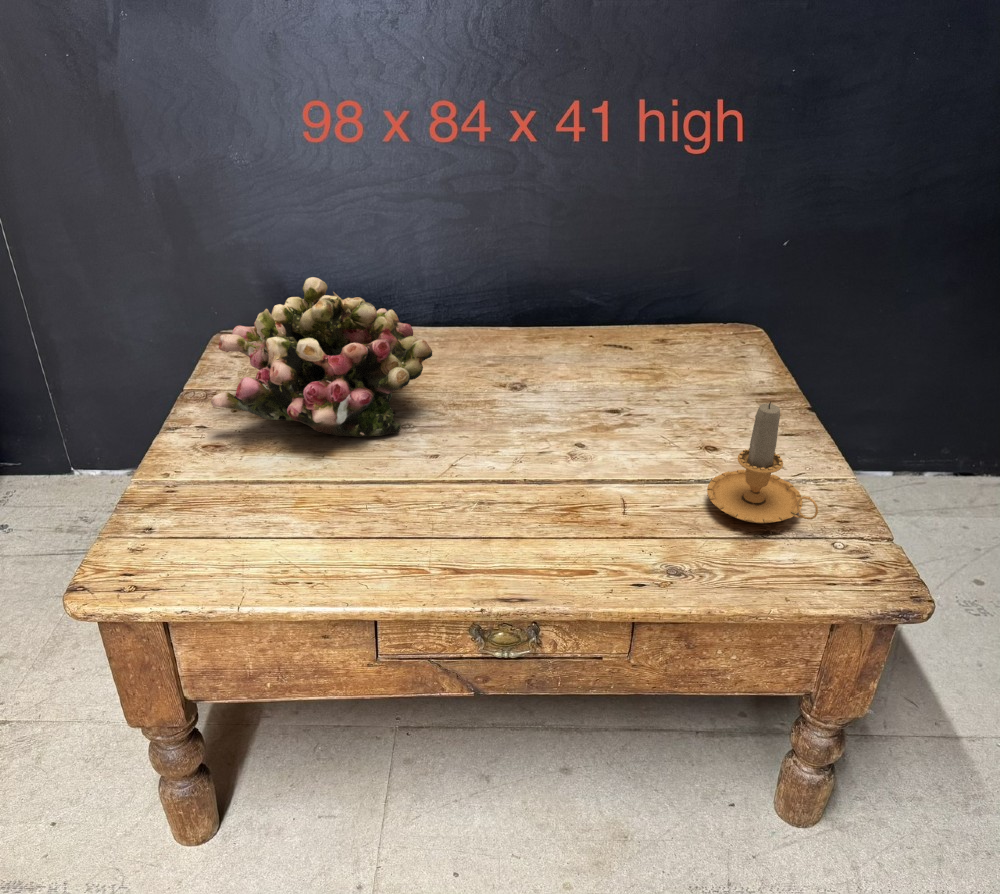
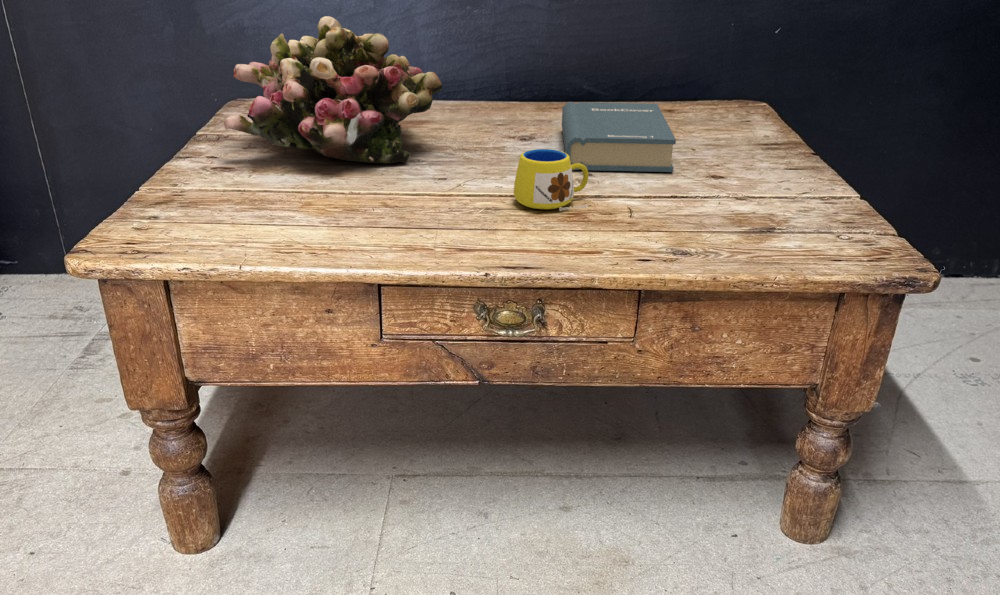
hardback book: none [554,347,670,442] -> present [562,102,676,172]
candle: present [707,402,818,523] -> none [712,93,822,220]
mug: none [507,443,583,511] -> present [514,149,589,211]

